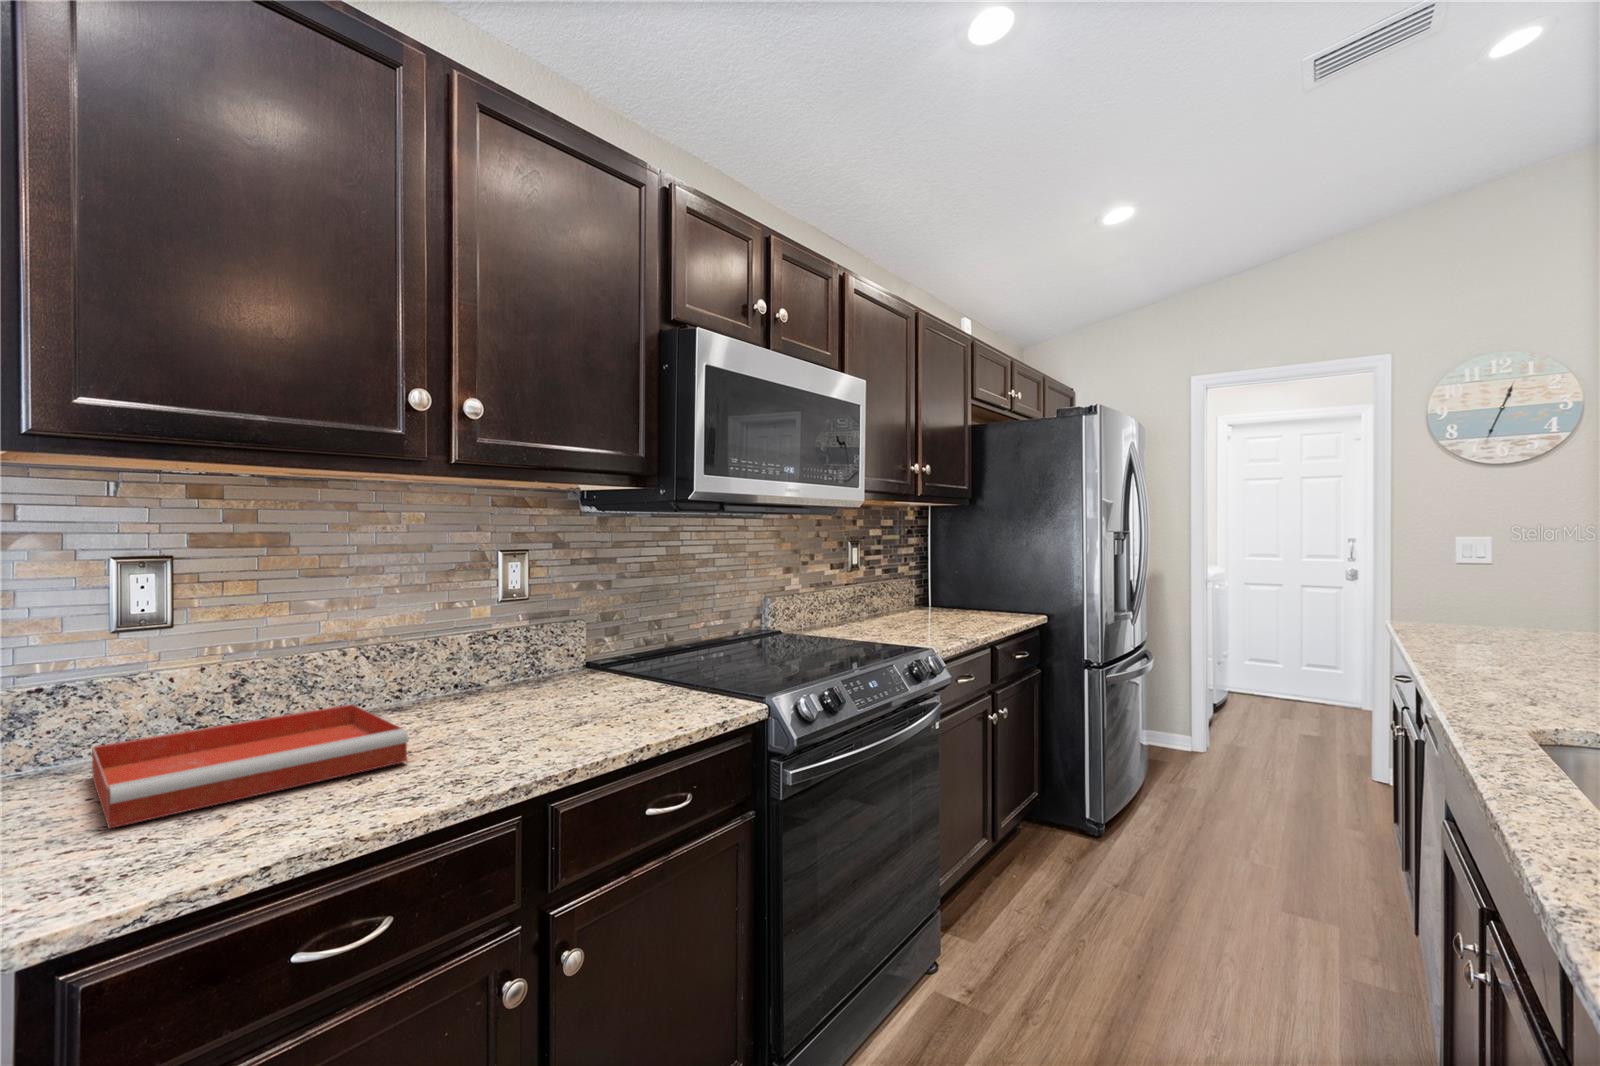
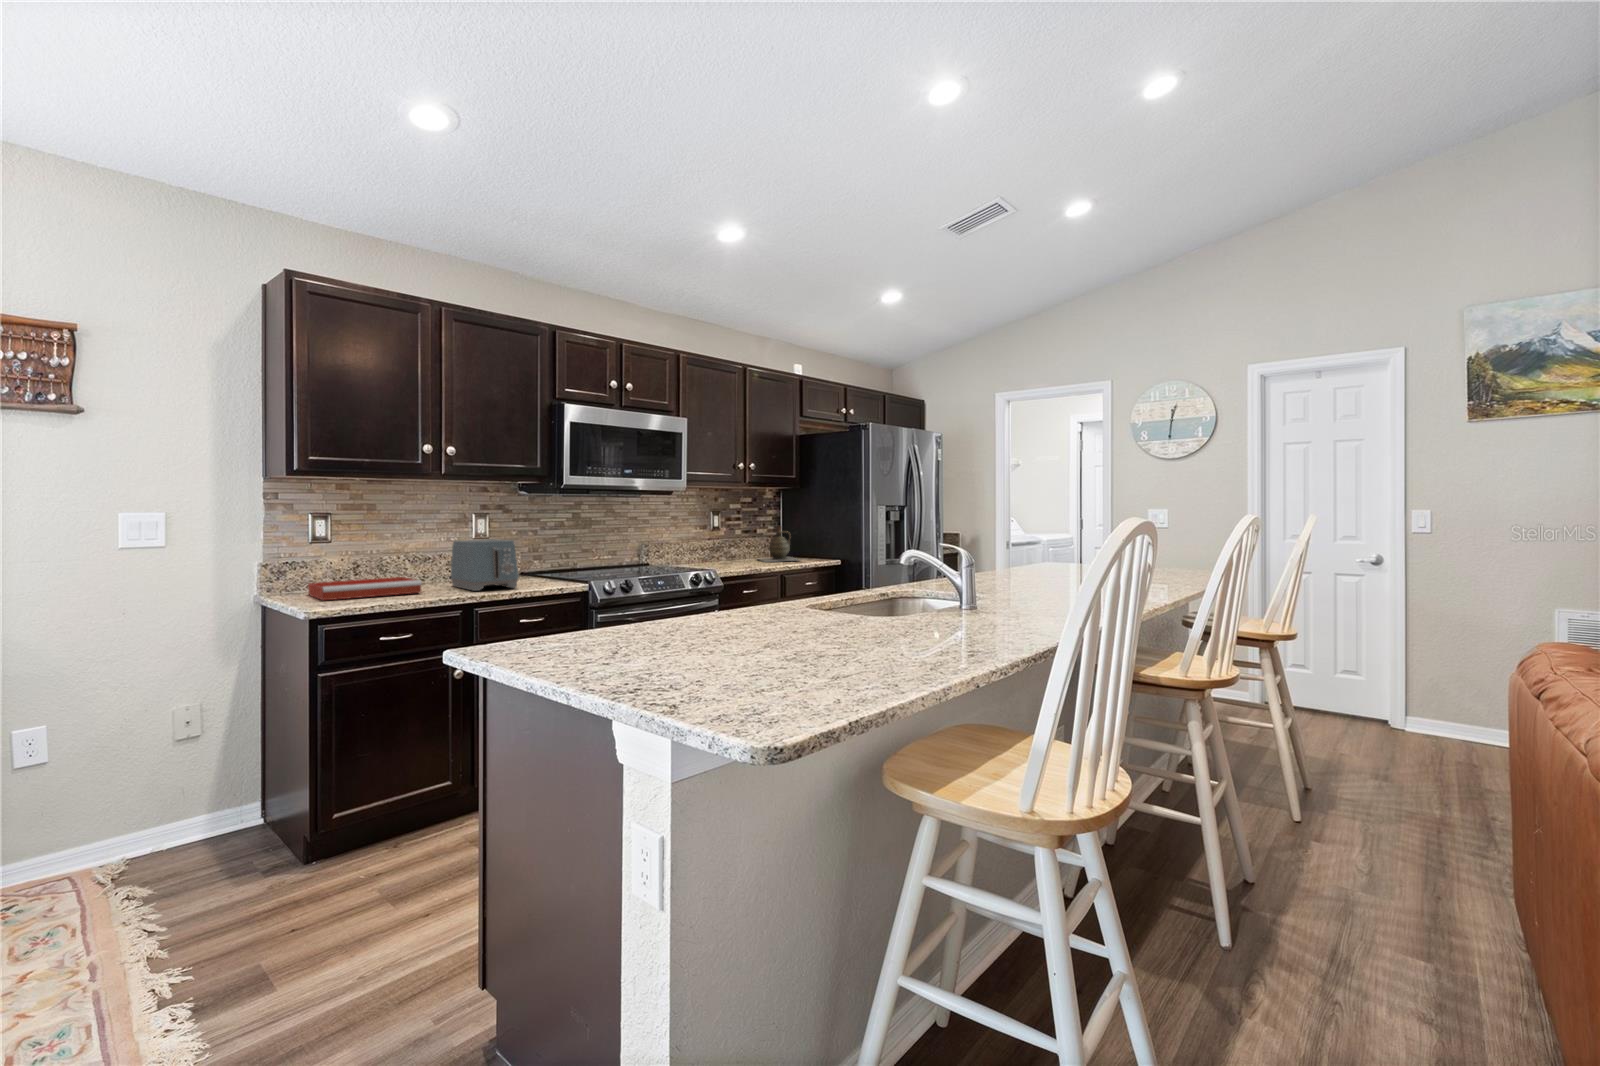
ceramic jug: none [905,562,985,620] -> present [757,526,797,562]
toaster: none [465,607,634,745] -> present [451,539,519,591]

